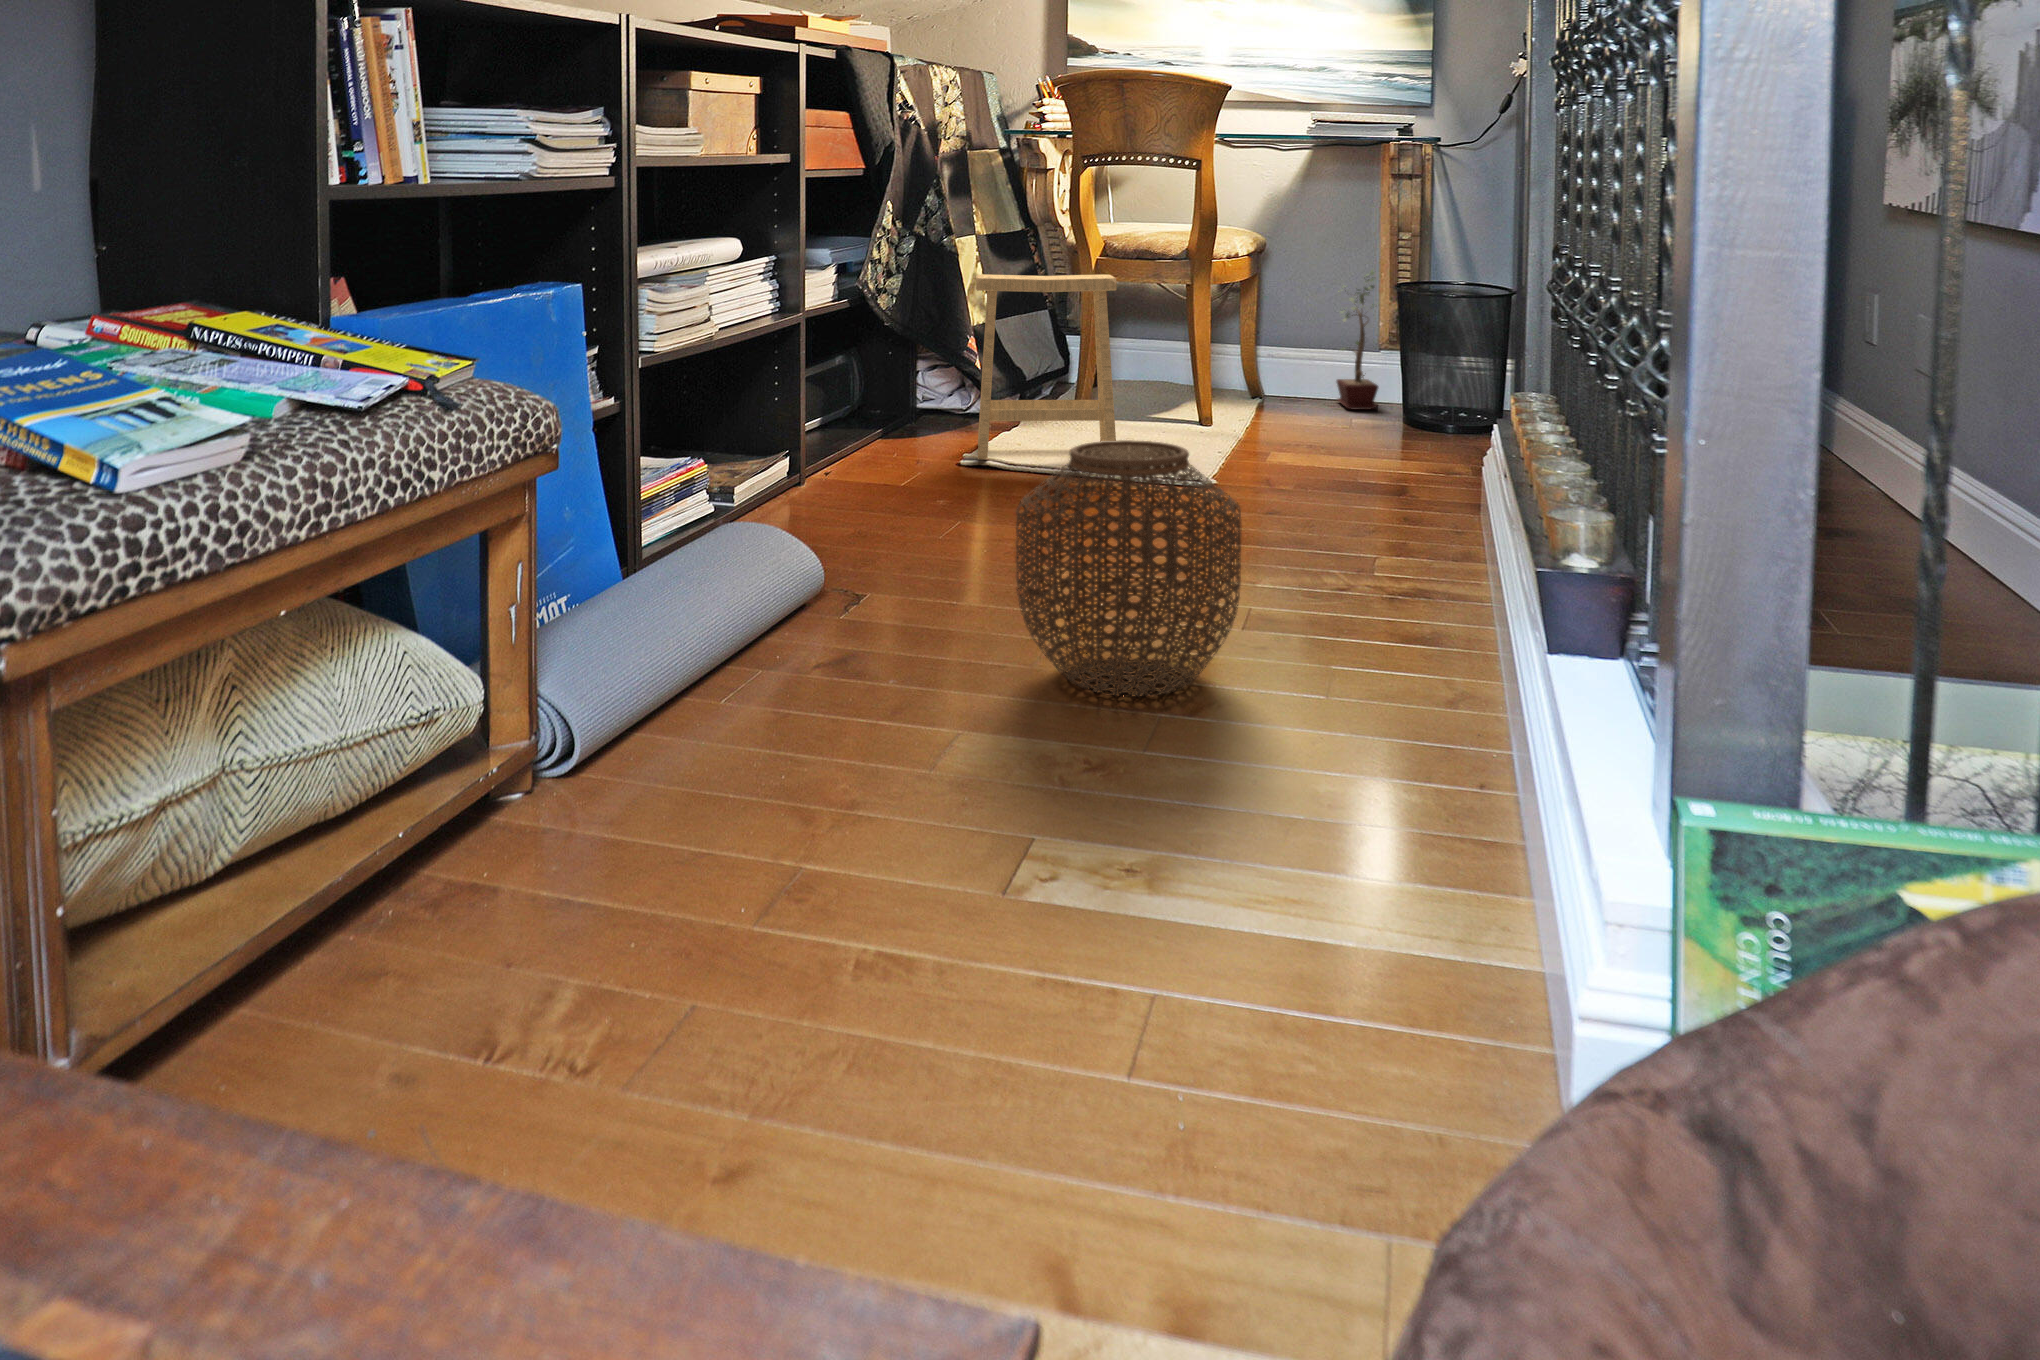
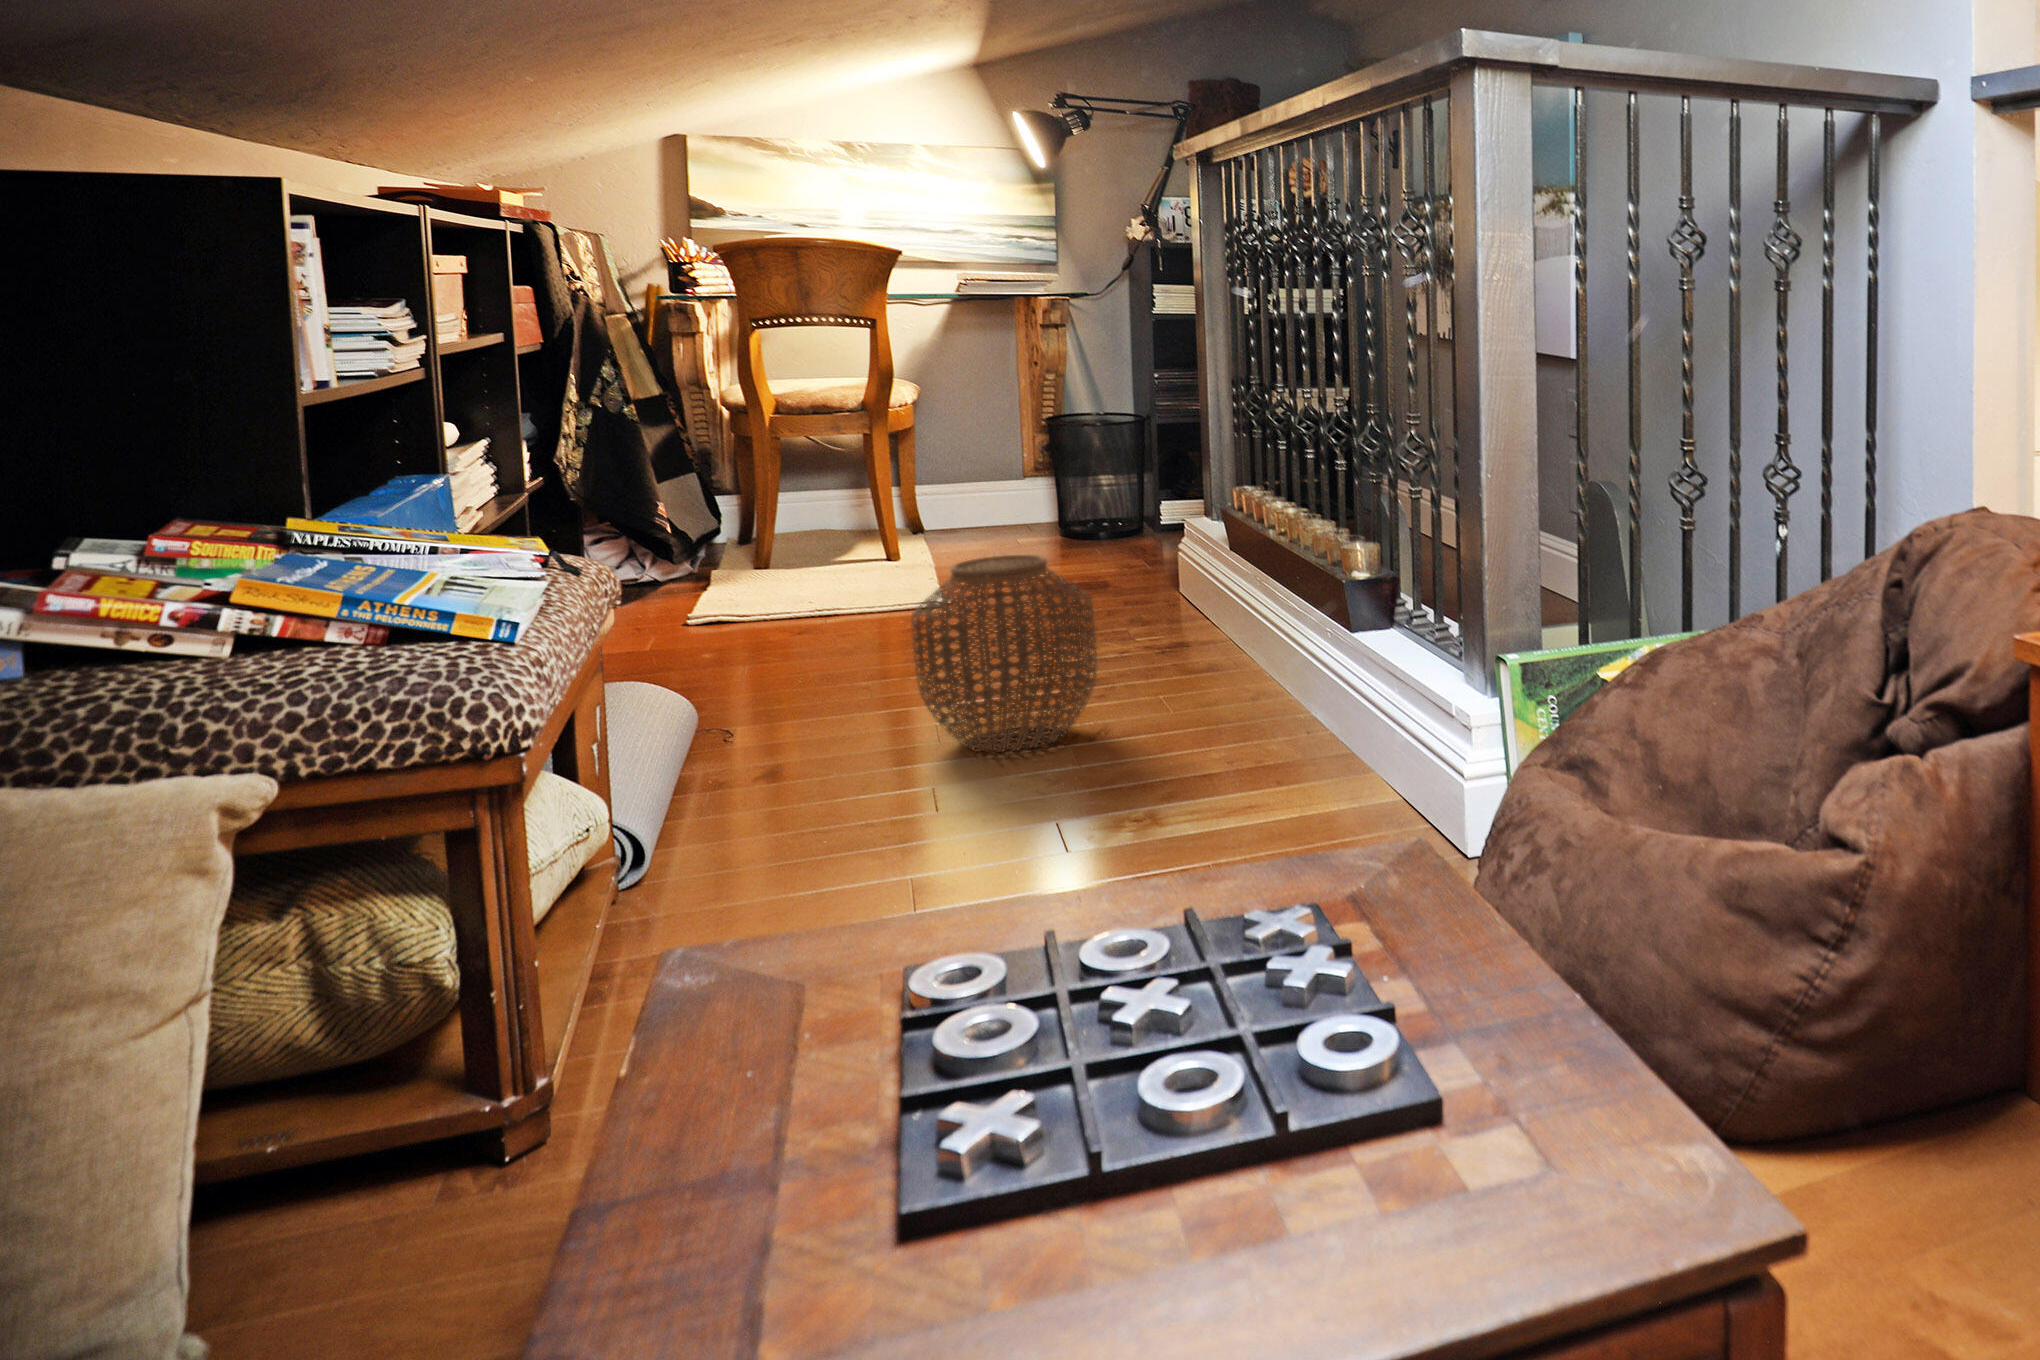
potted plant: present [1337,270,1378,409] -> none [986,402,1039,532]
footstool: present [976,274,1117,459] -> none [670,431,845,619]

